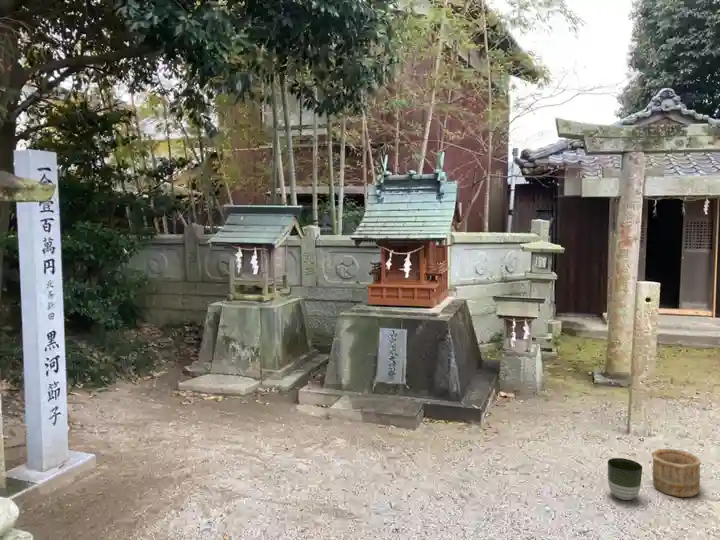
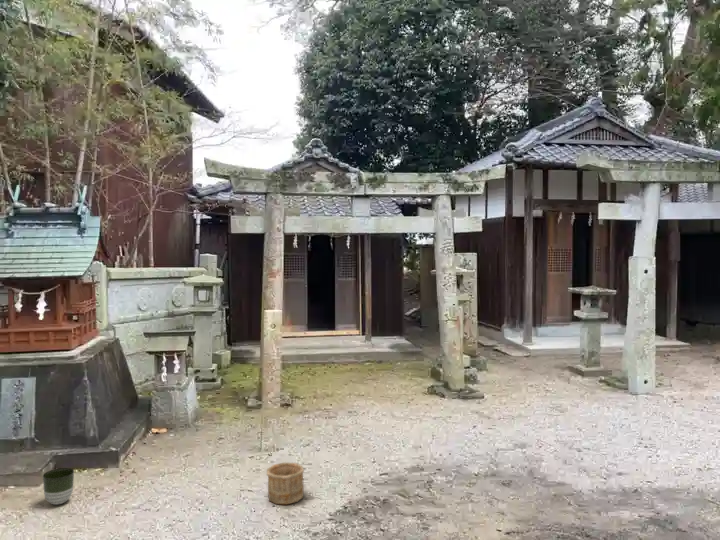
planter: present [608,458,642,500] -> present [43,468,74,505]

